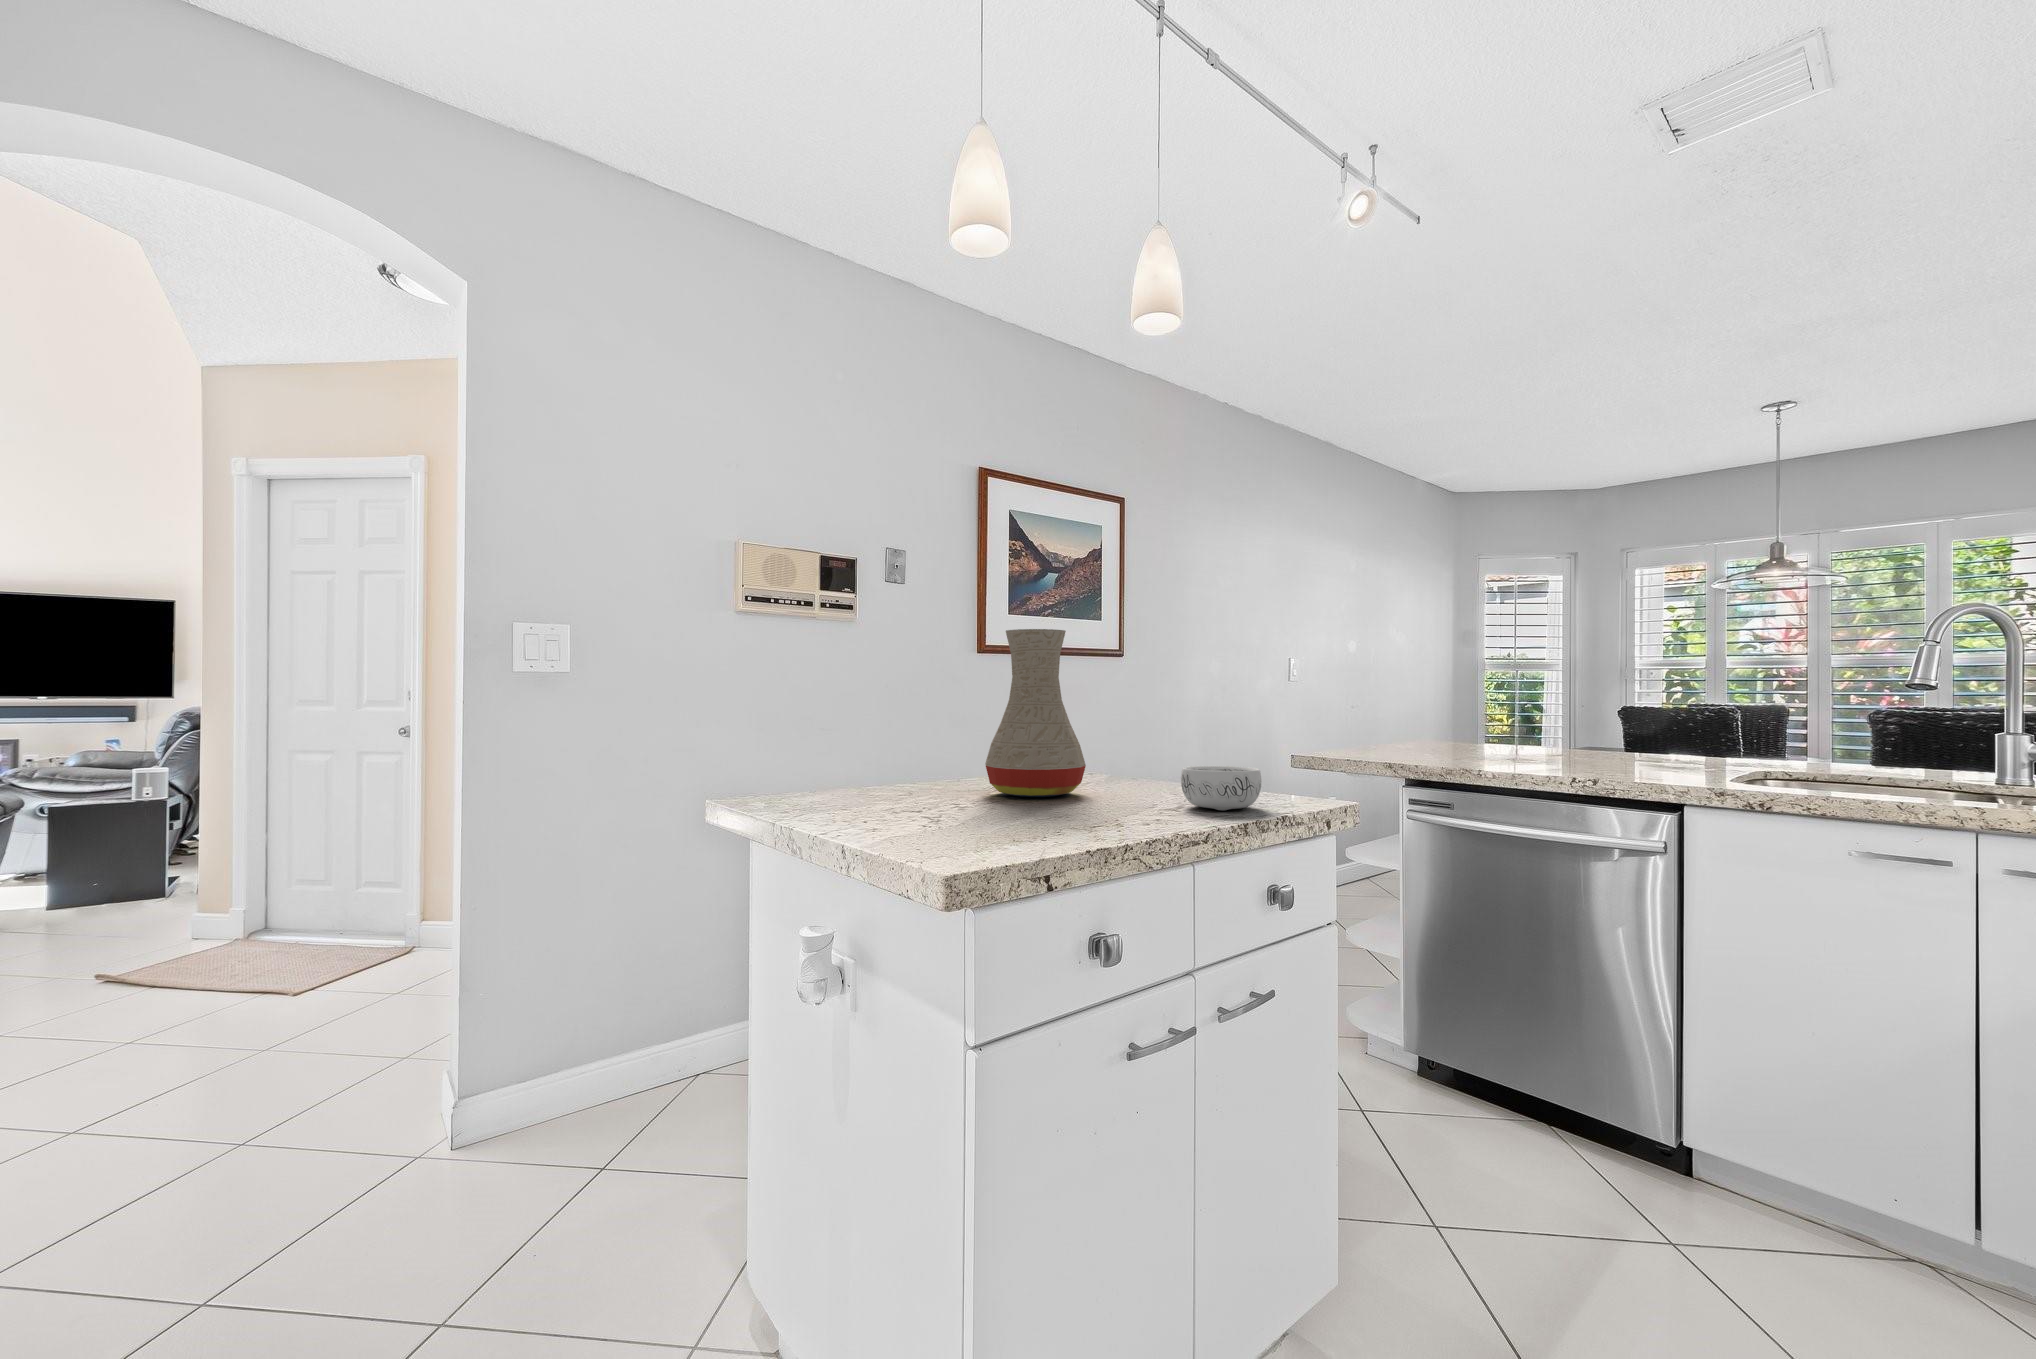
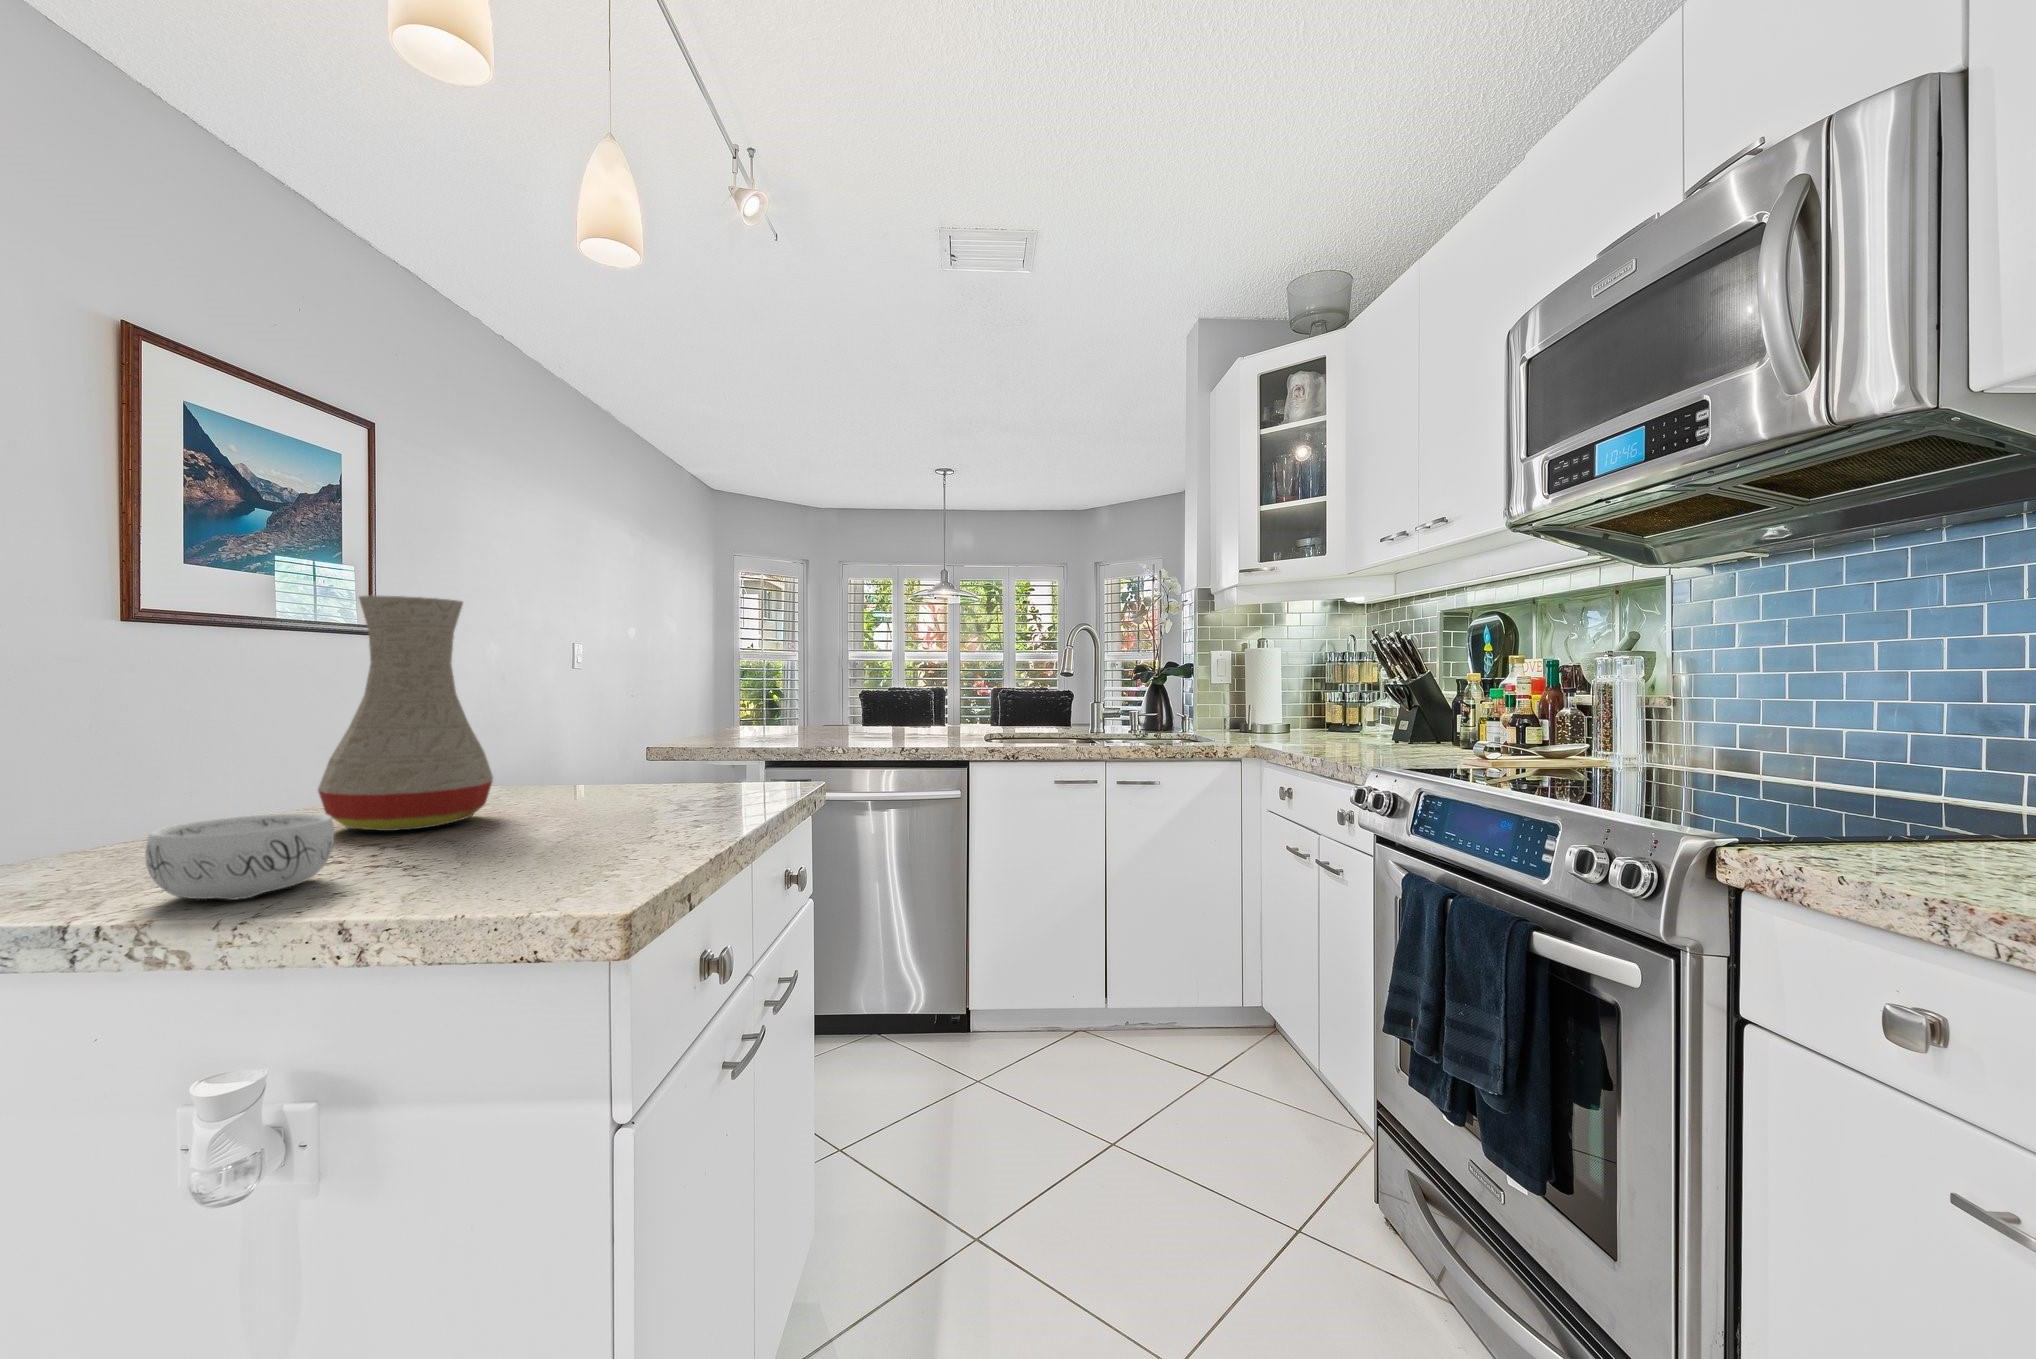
decorative bowl: present [1181,766,1261,810] -> present [145,813,334,900]

